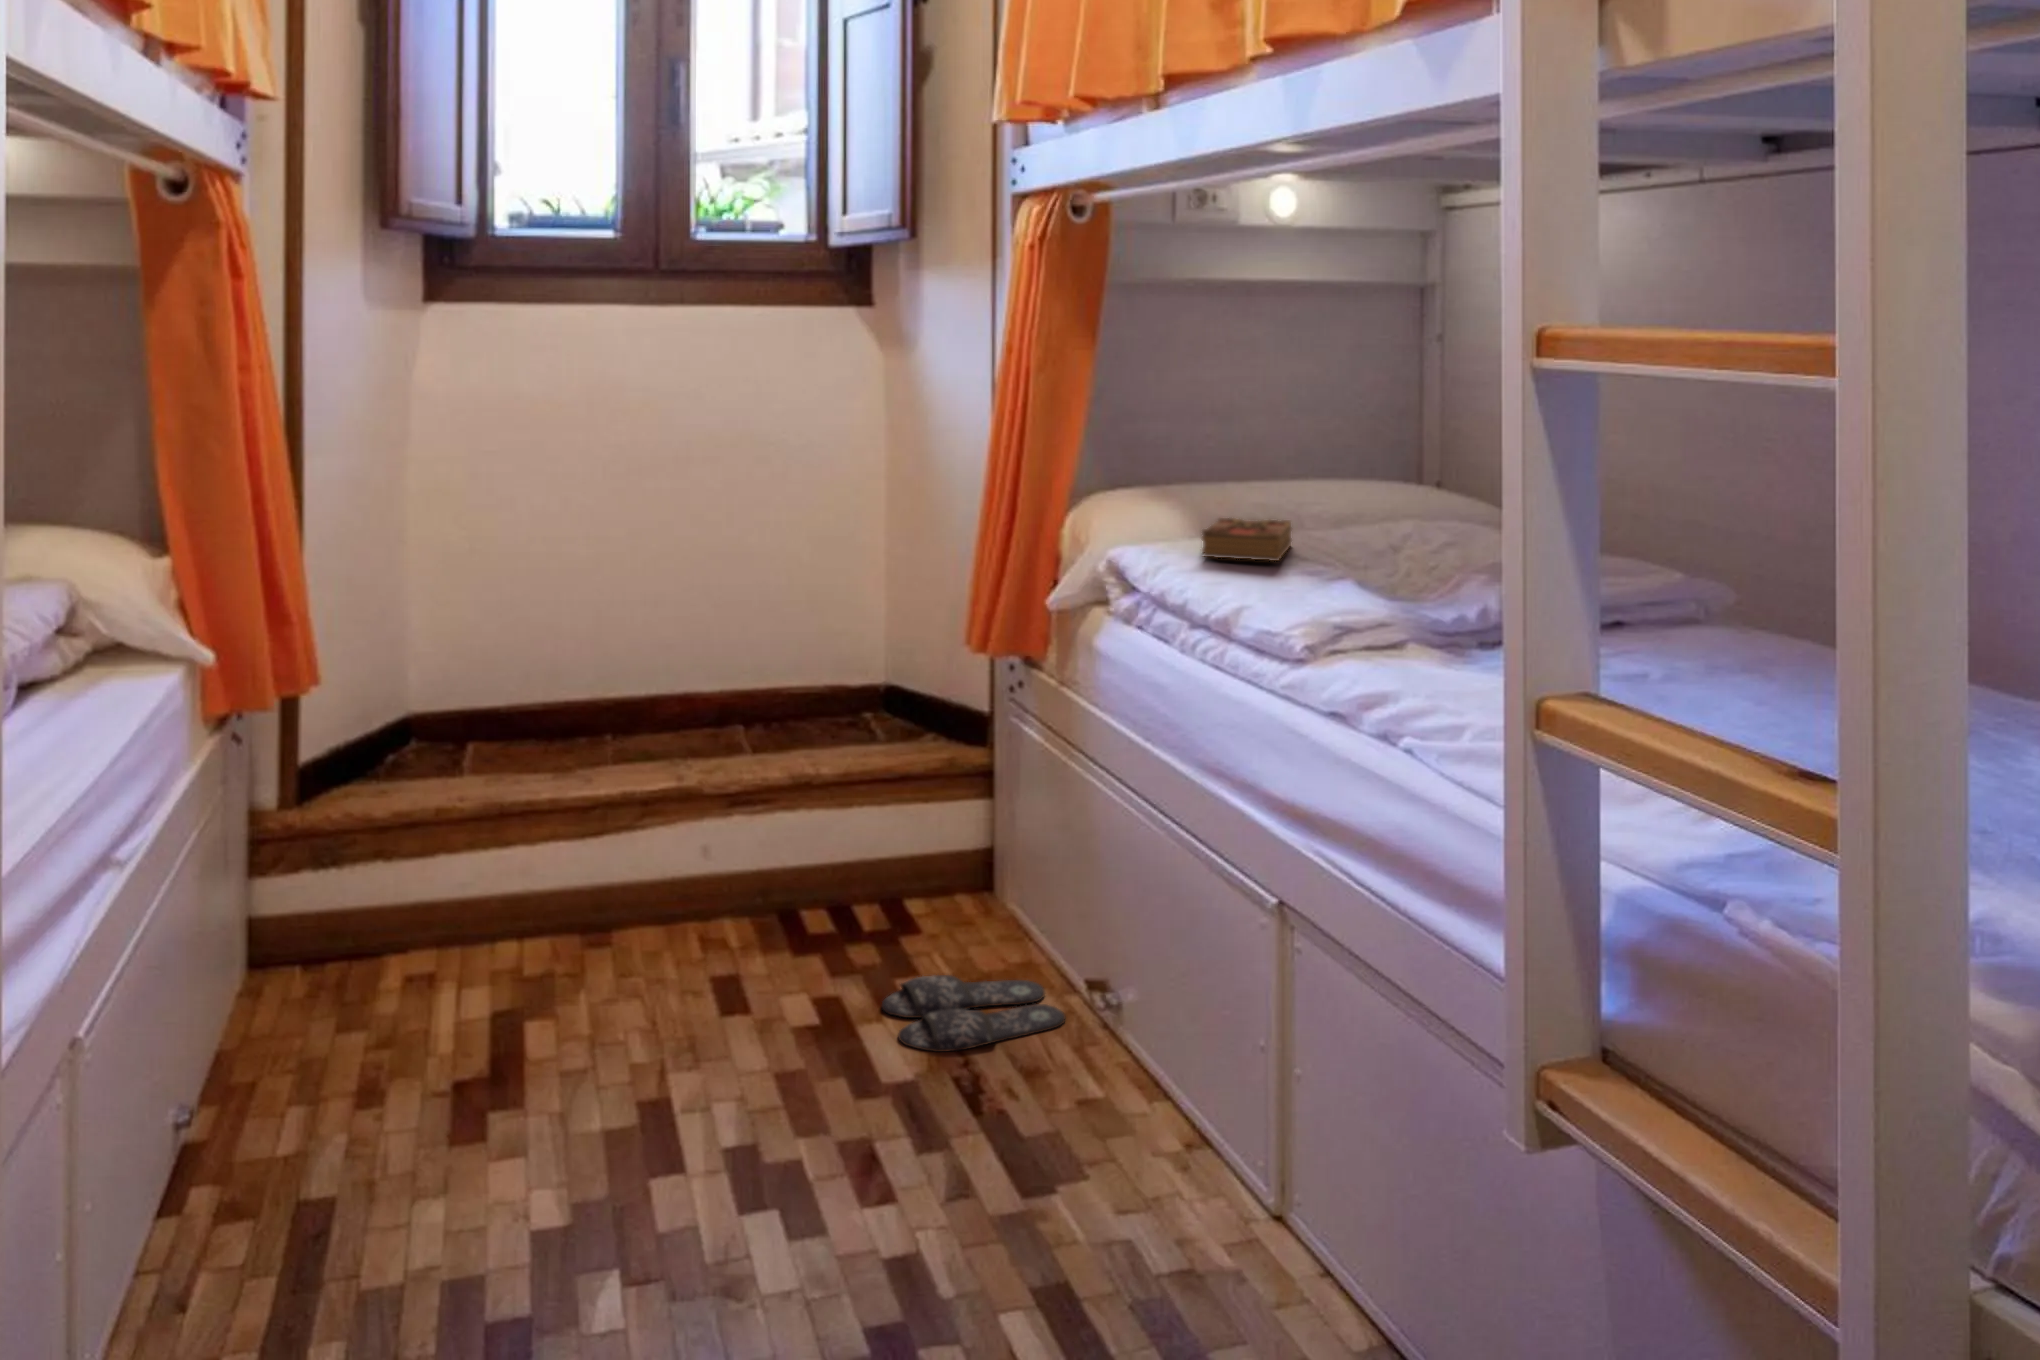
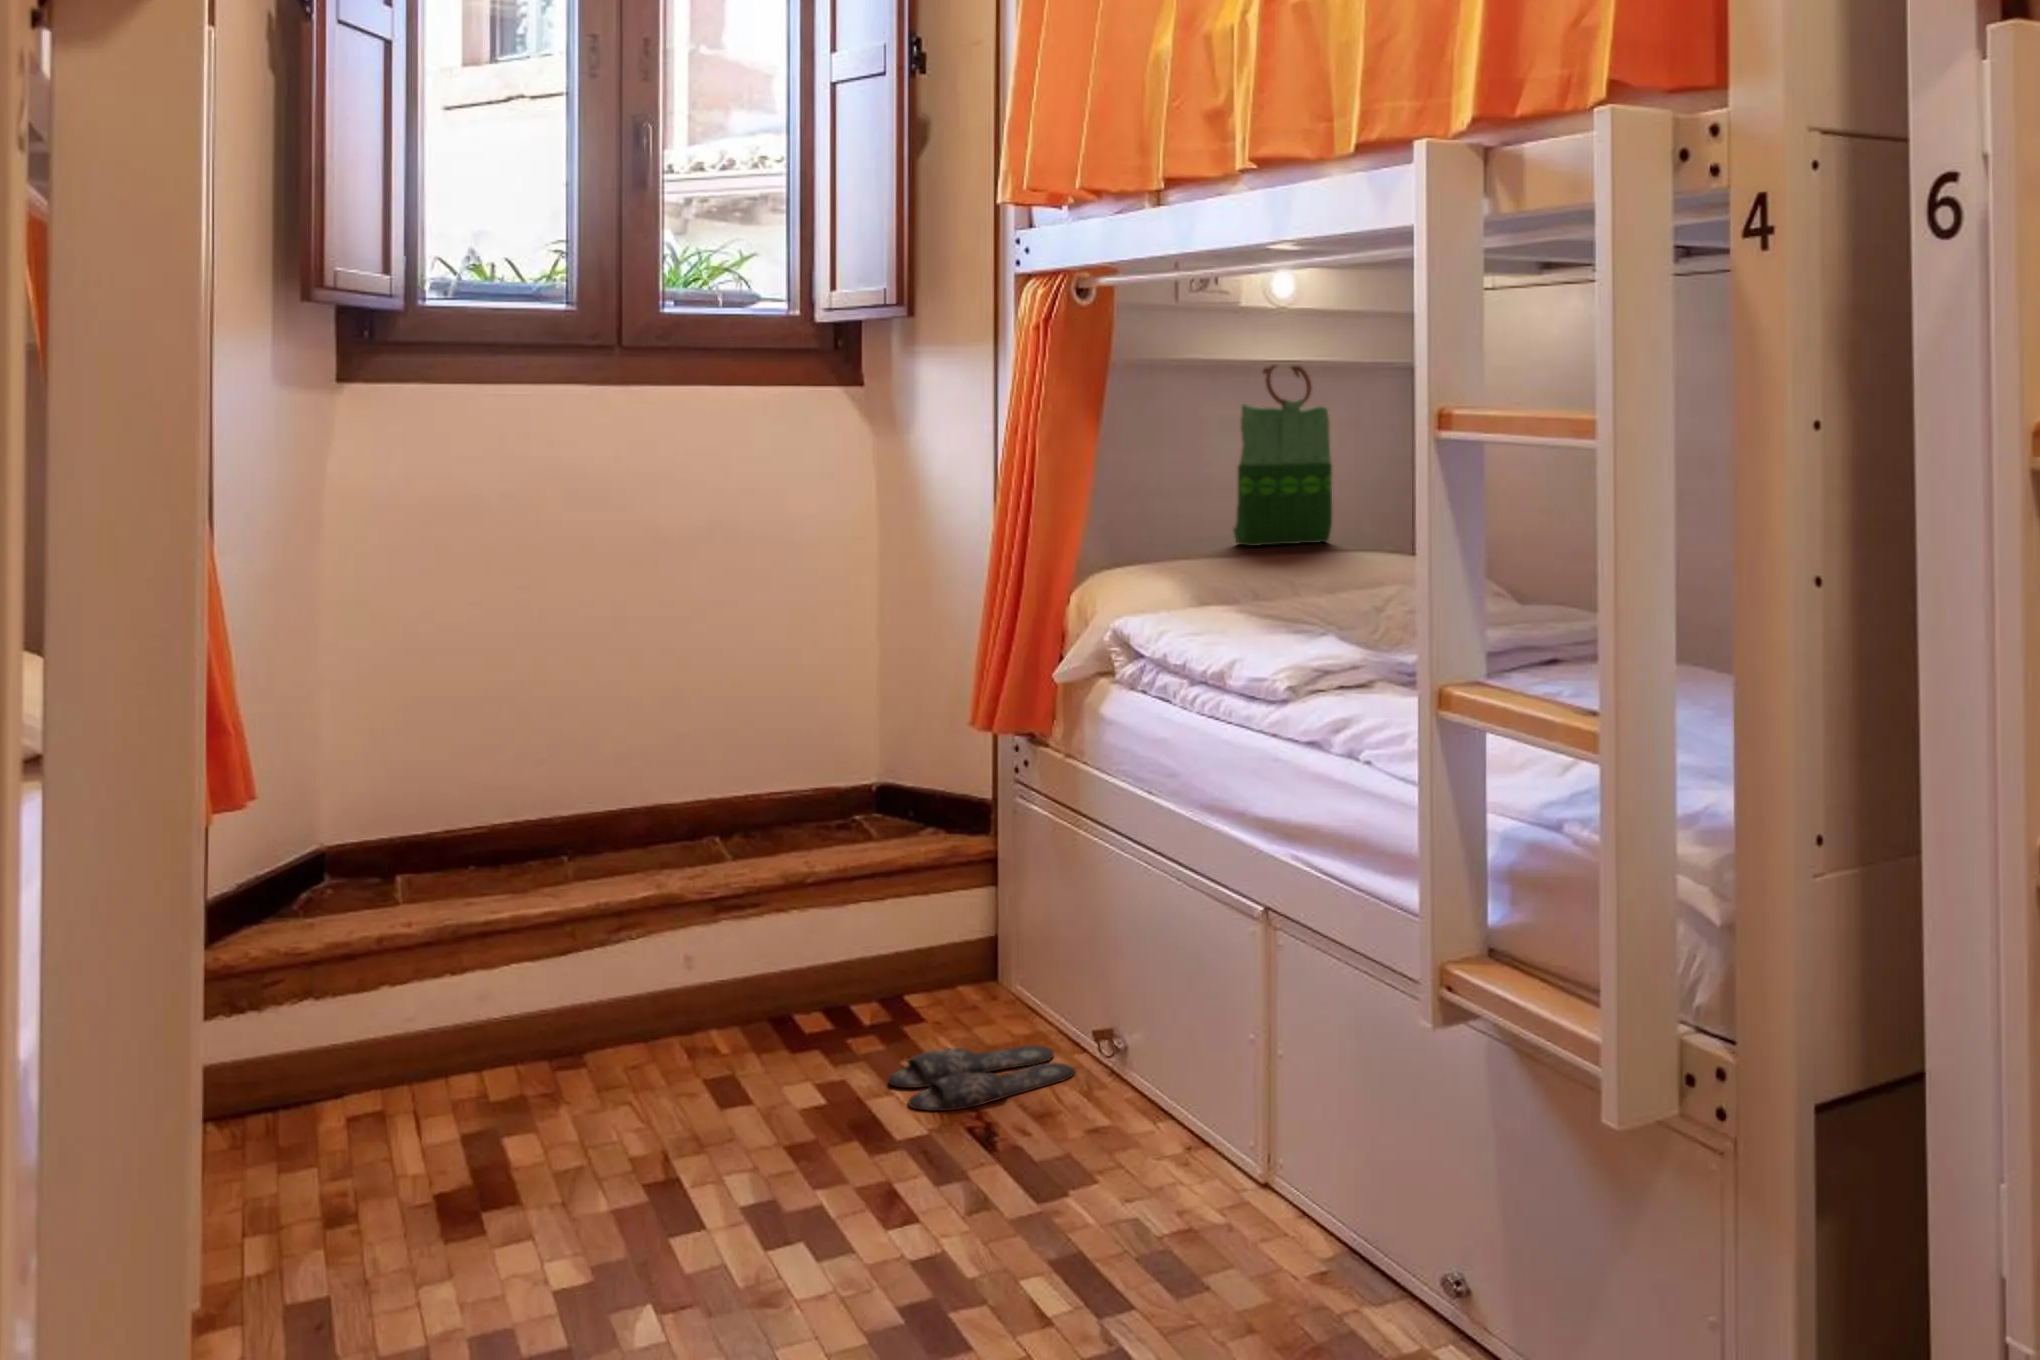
tote bag: none [1229,285,1333,475] -> present [1233,365,1332,546]
book: present [1202,518,1292,561] -> none [1200,581,1285,617]

